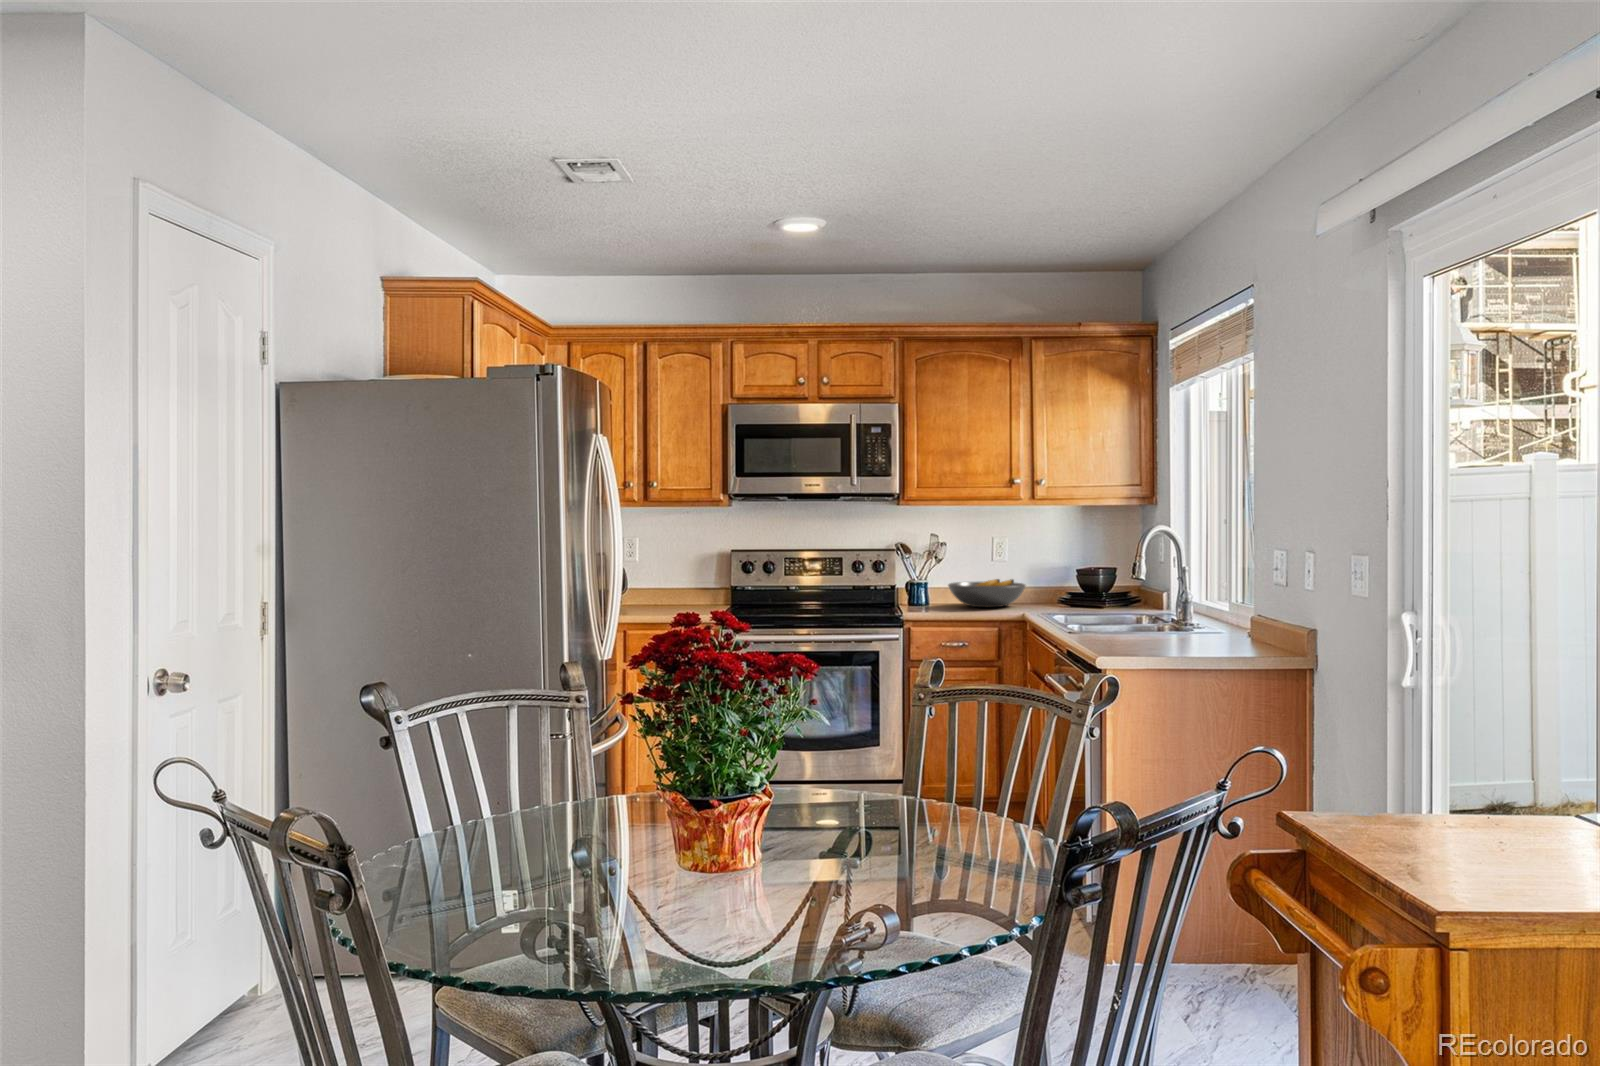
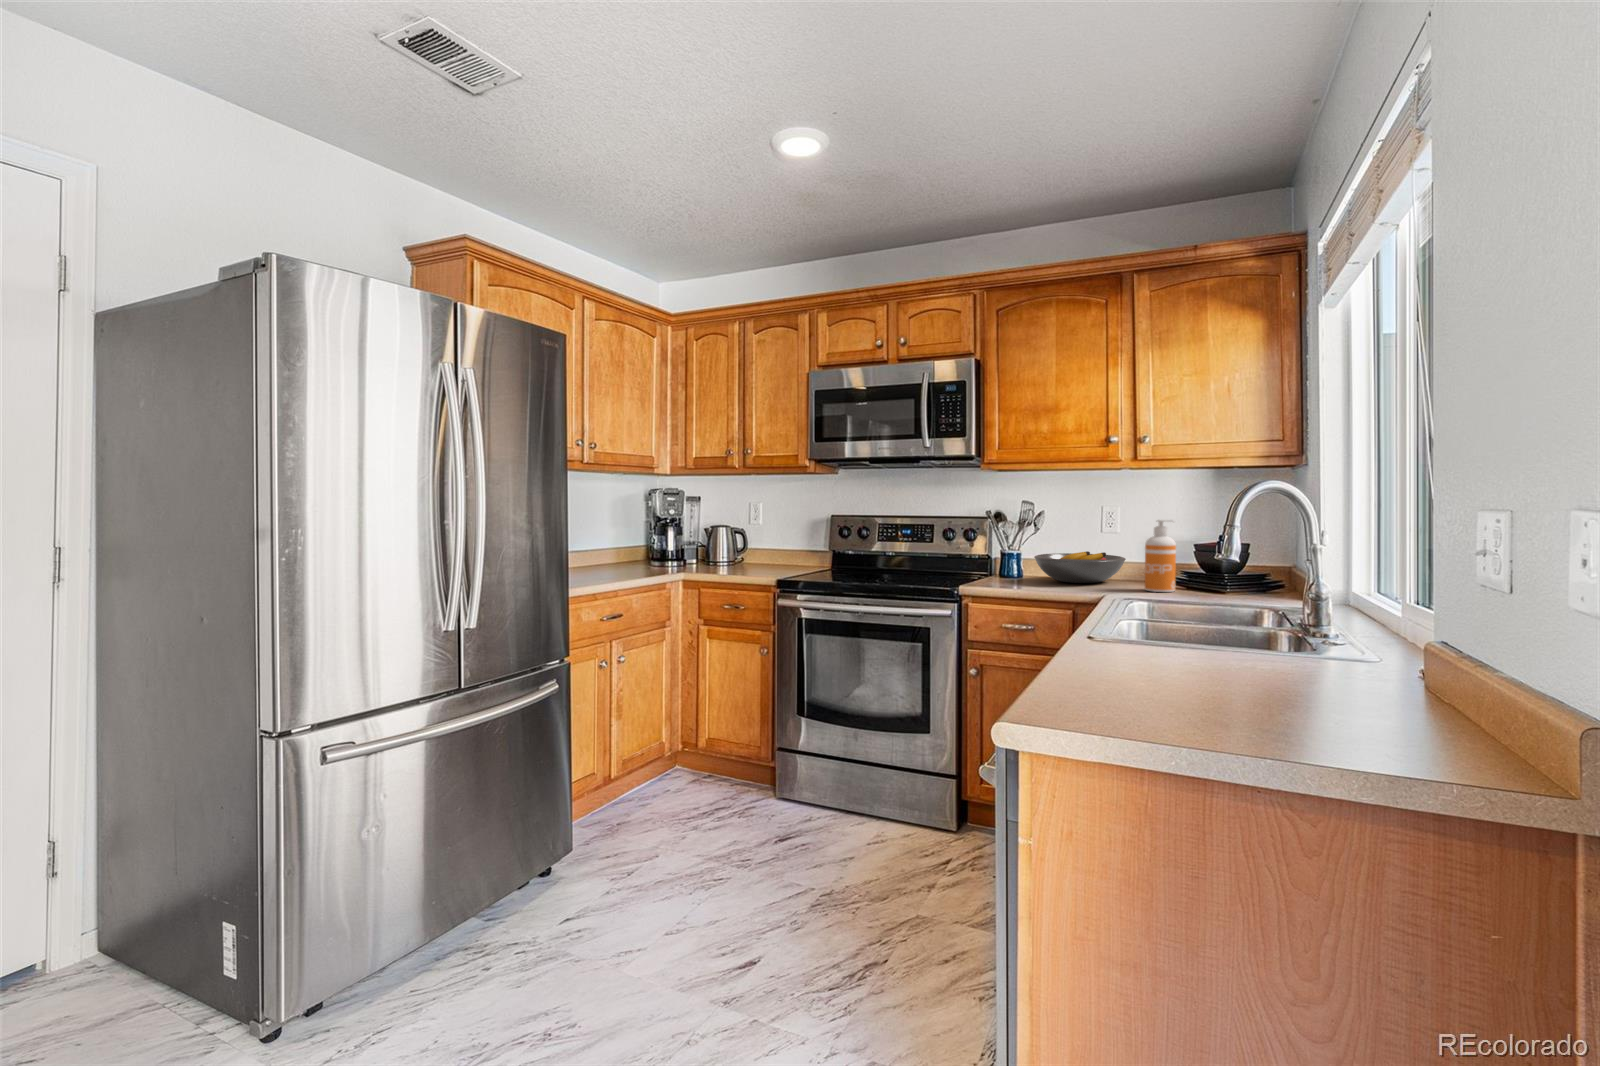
soap dispenser: none [1052,550,1077,610] -> present [1145,520,1176,592]

